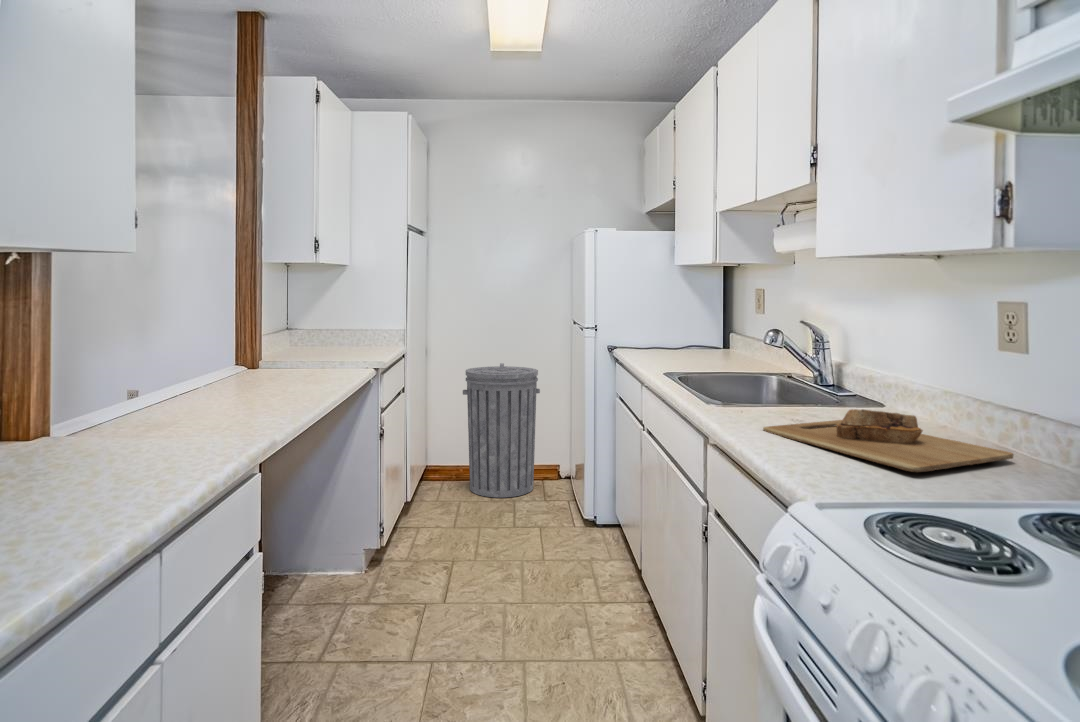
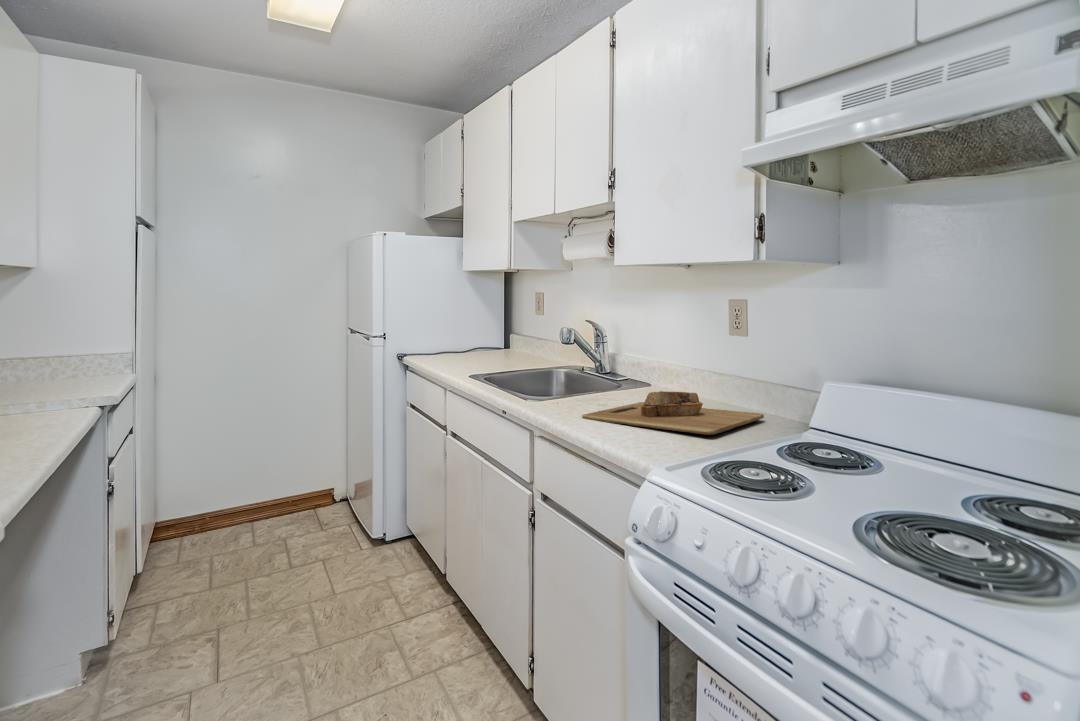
trash can: present [463,363,540,498] -> none [215,384,307,534]

